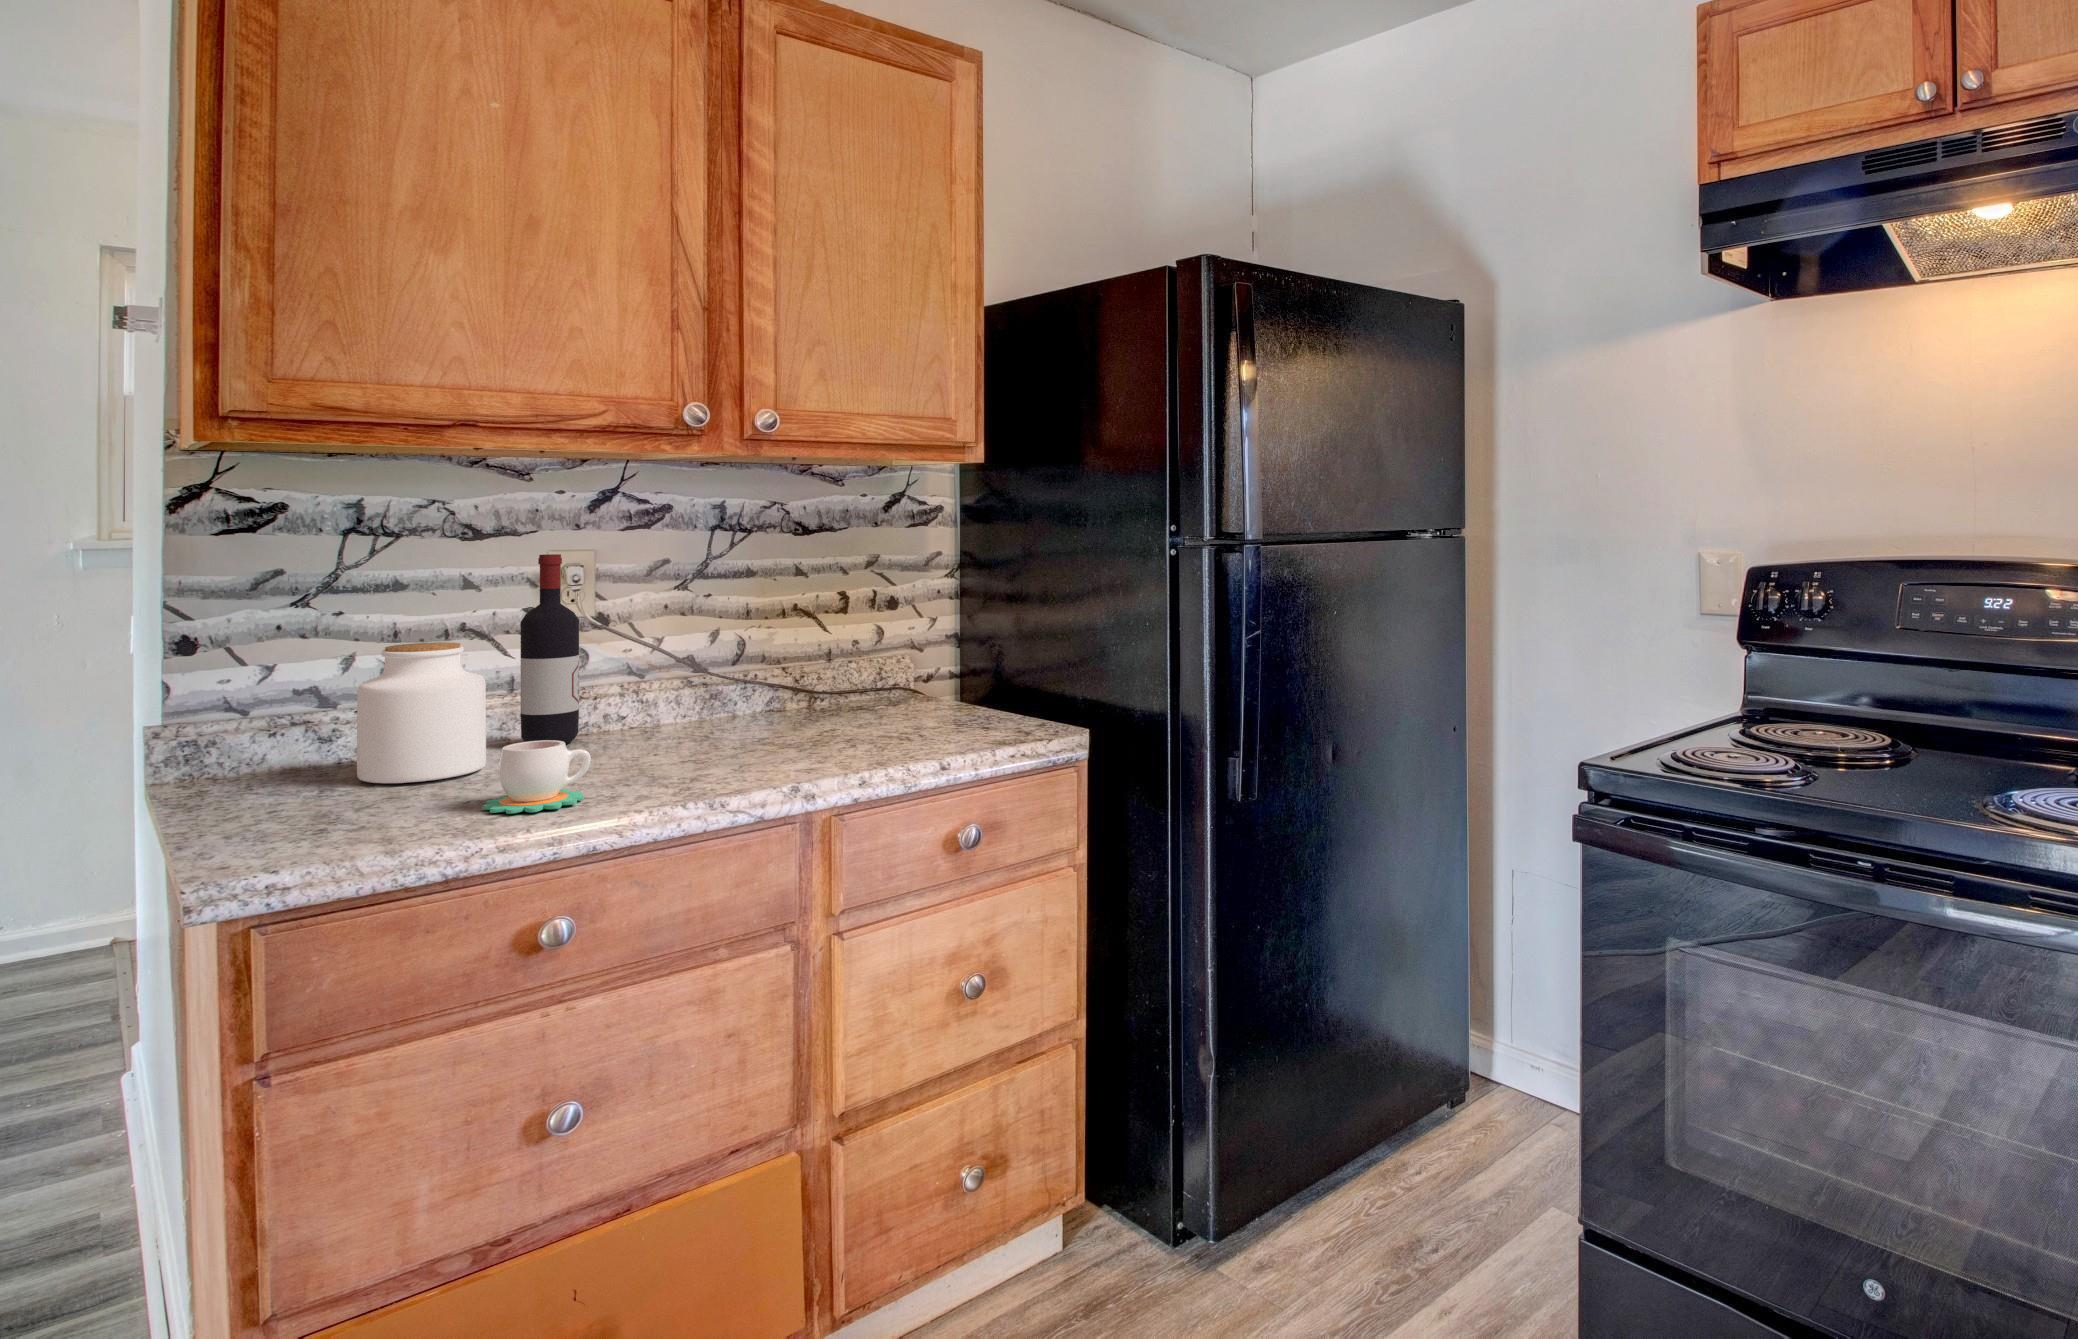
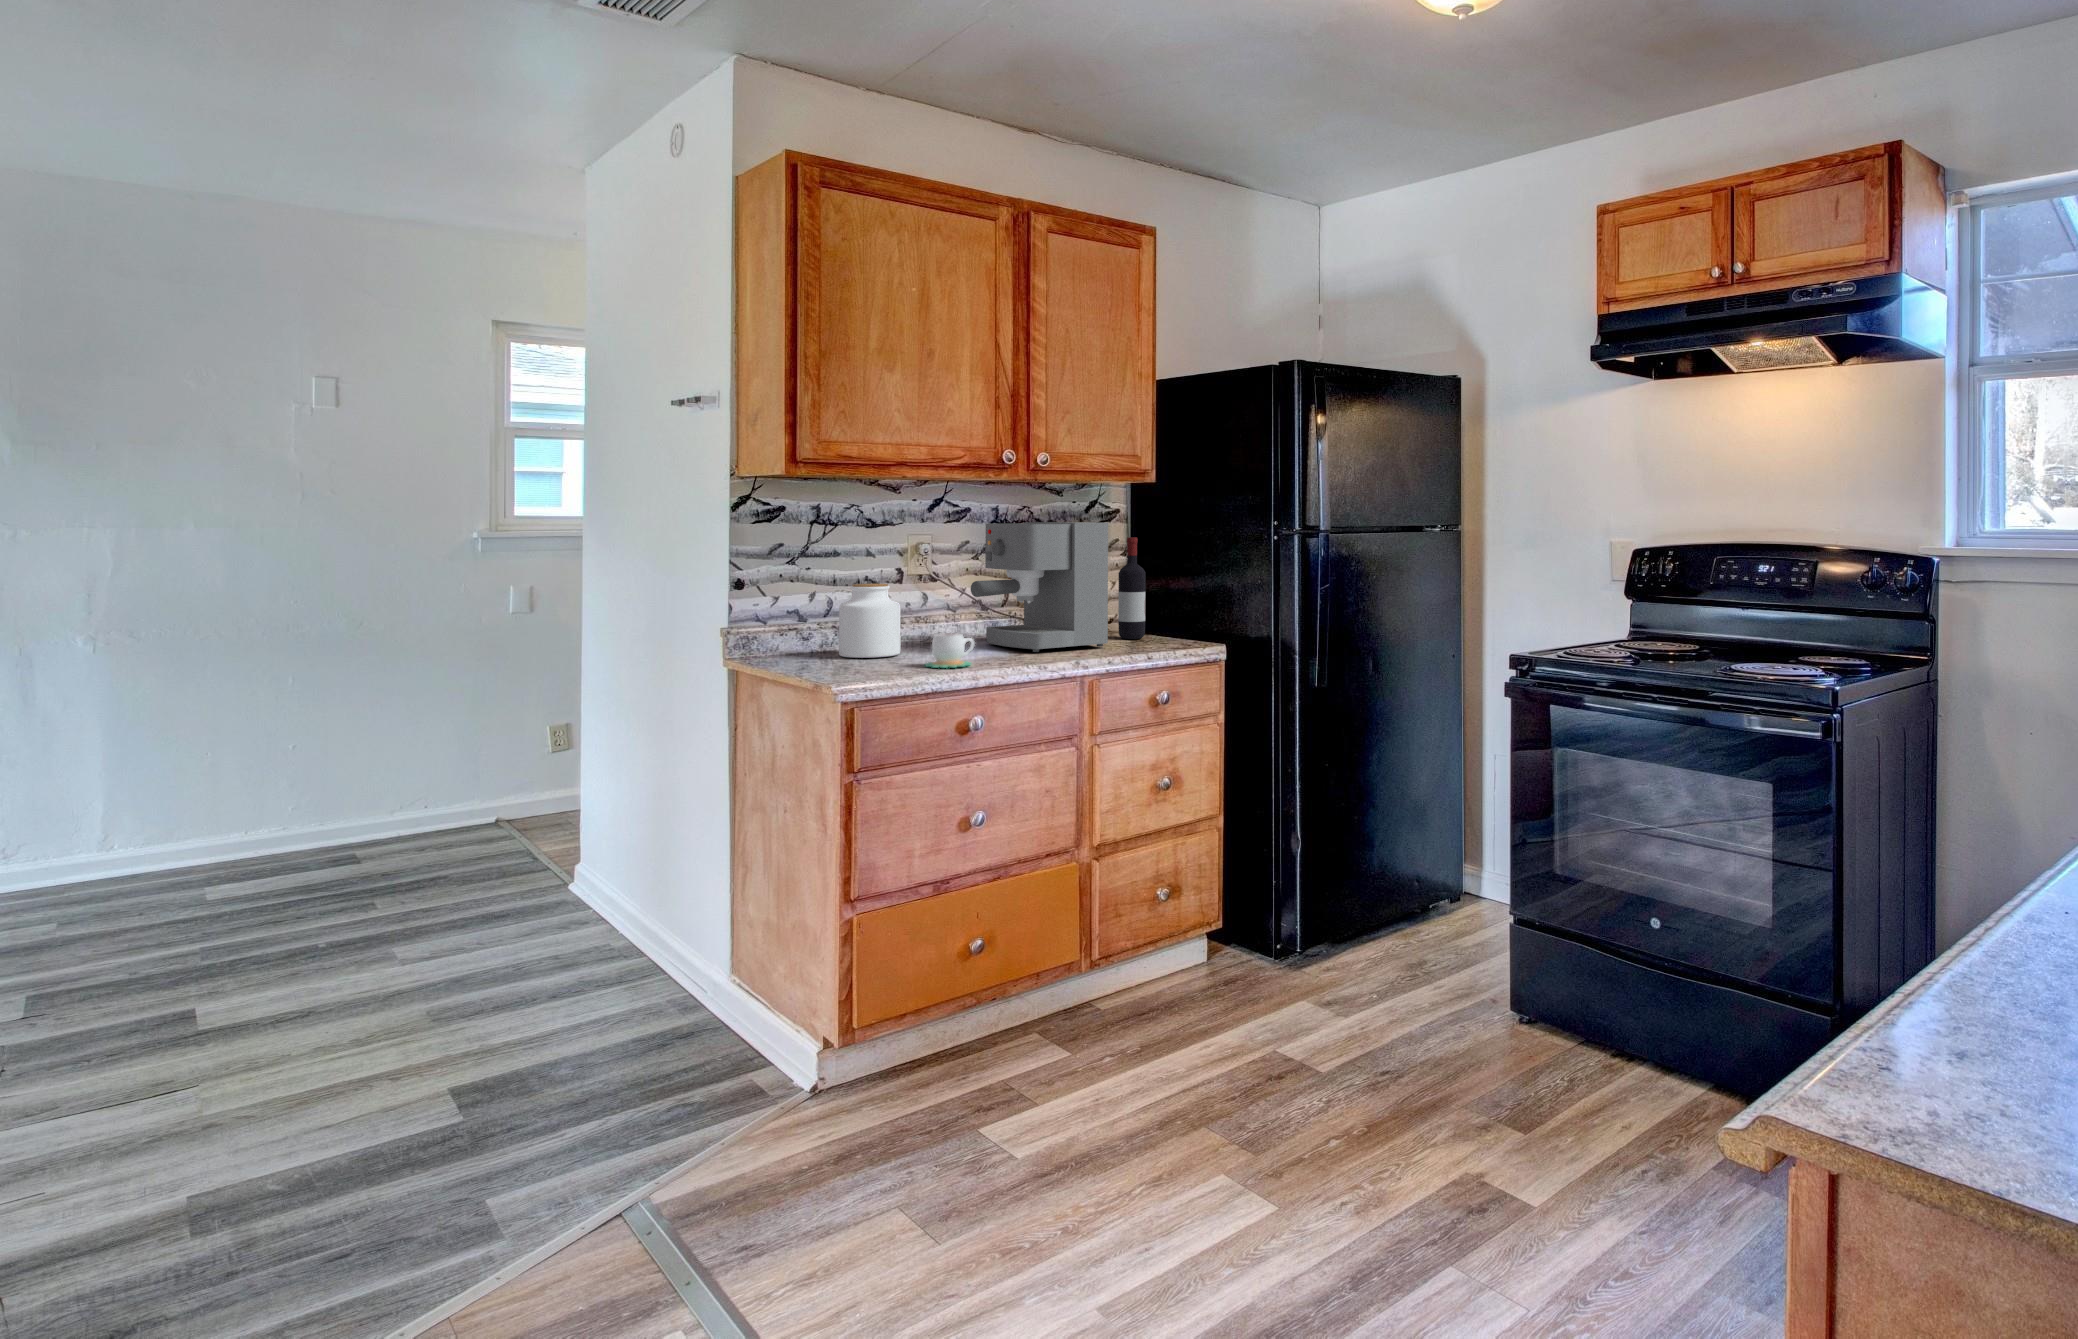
coffee maker: none [620,529,886,758] -> present [971,522,1108,652]
wine bottle: present [520,554,579,744] -> present [1118,537,1146,639]

